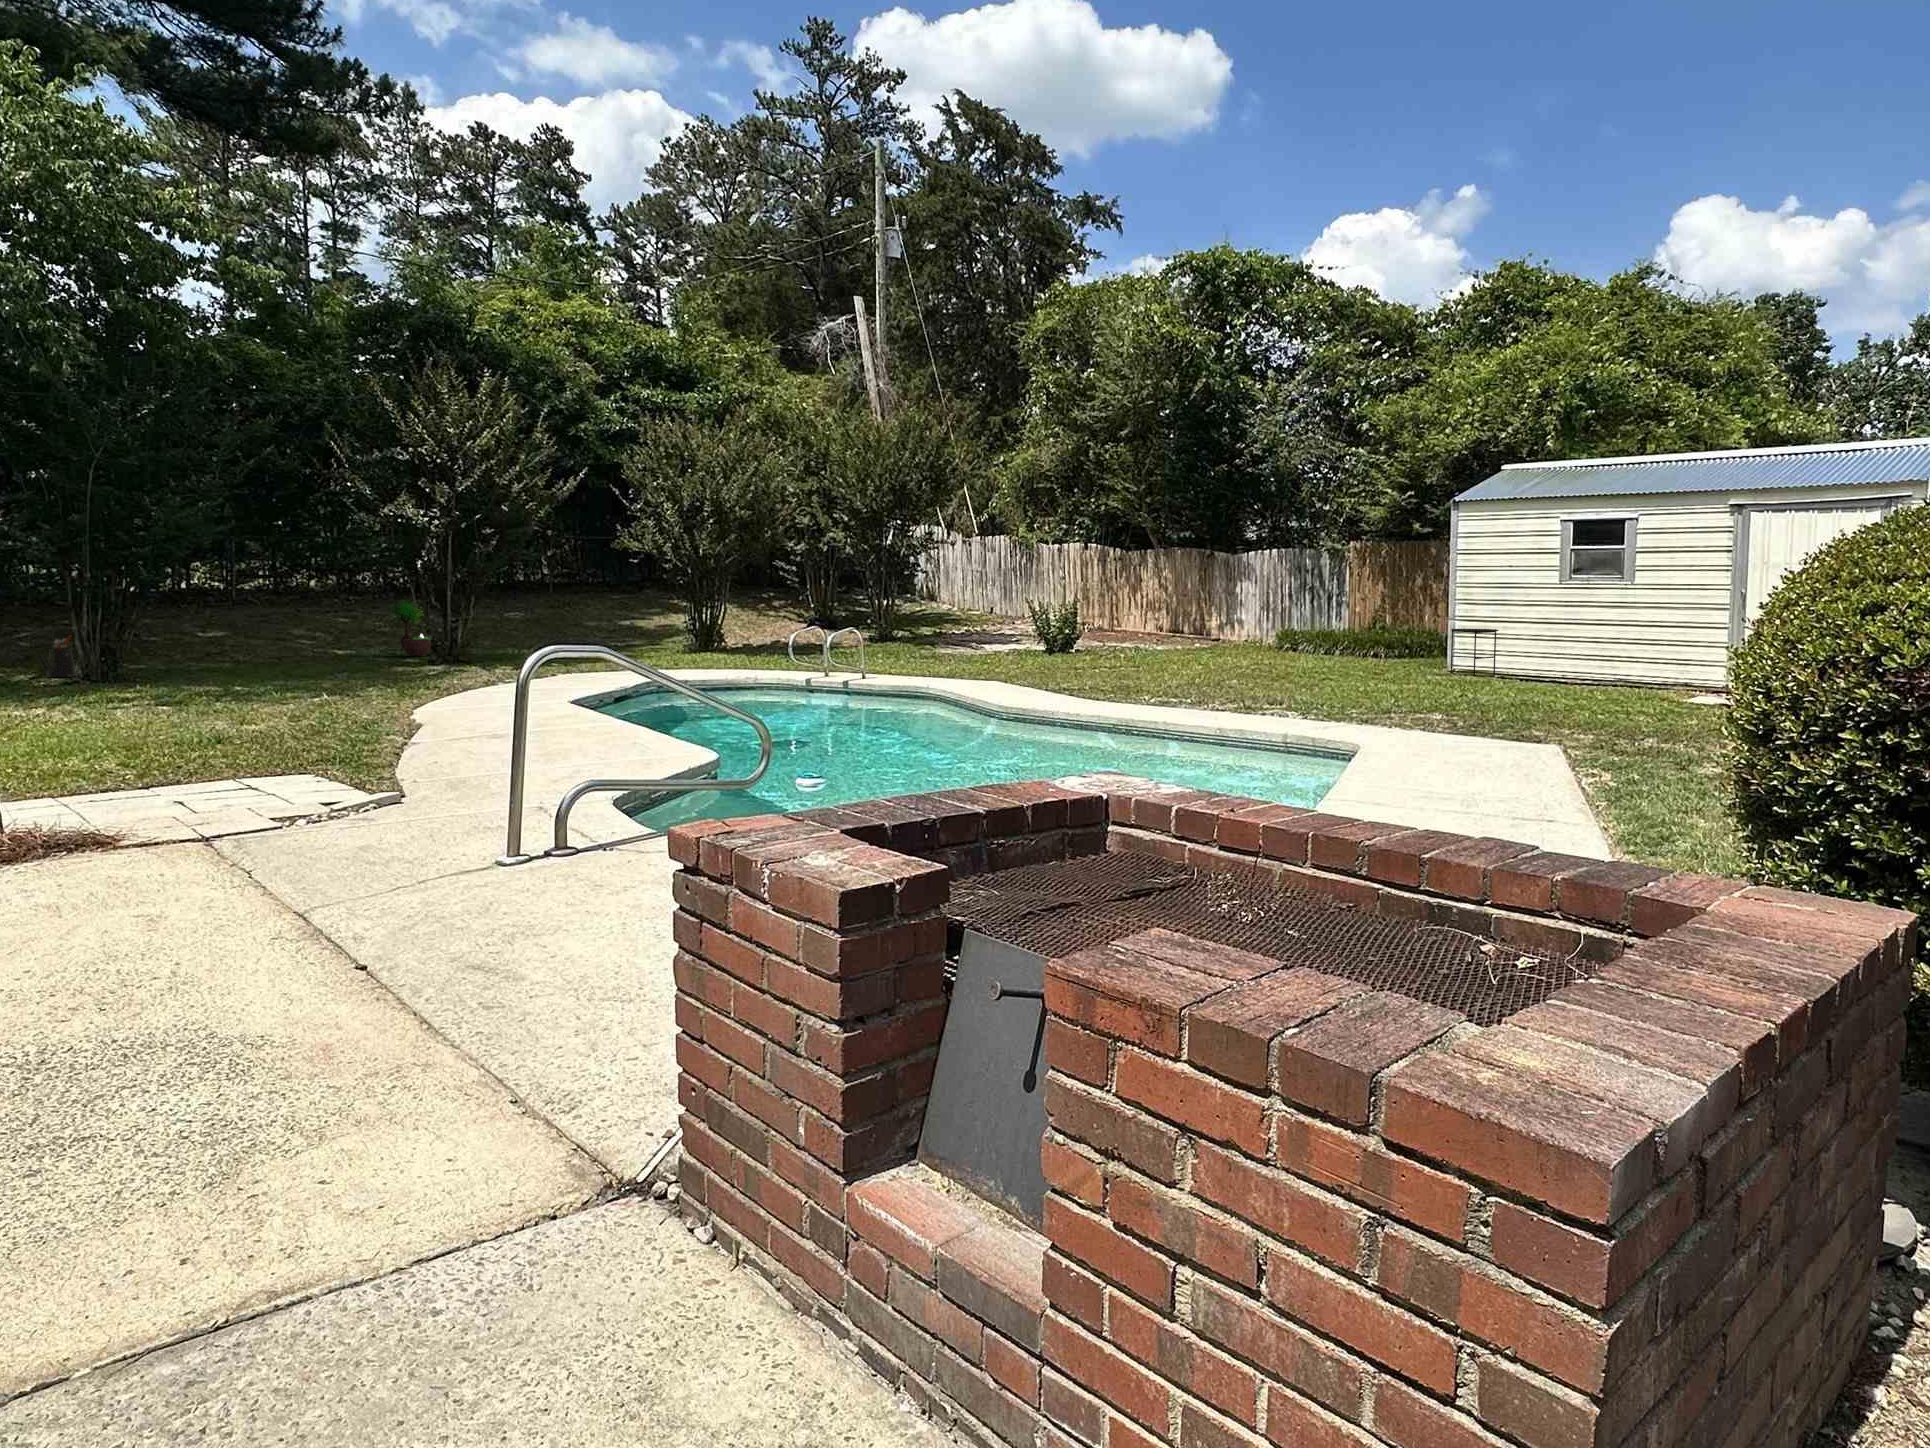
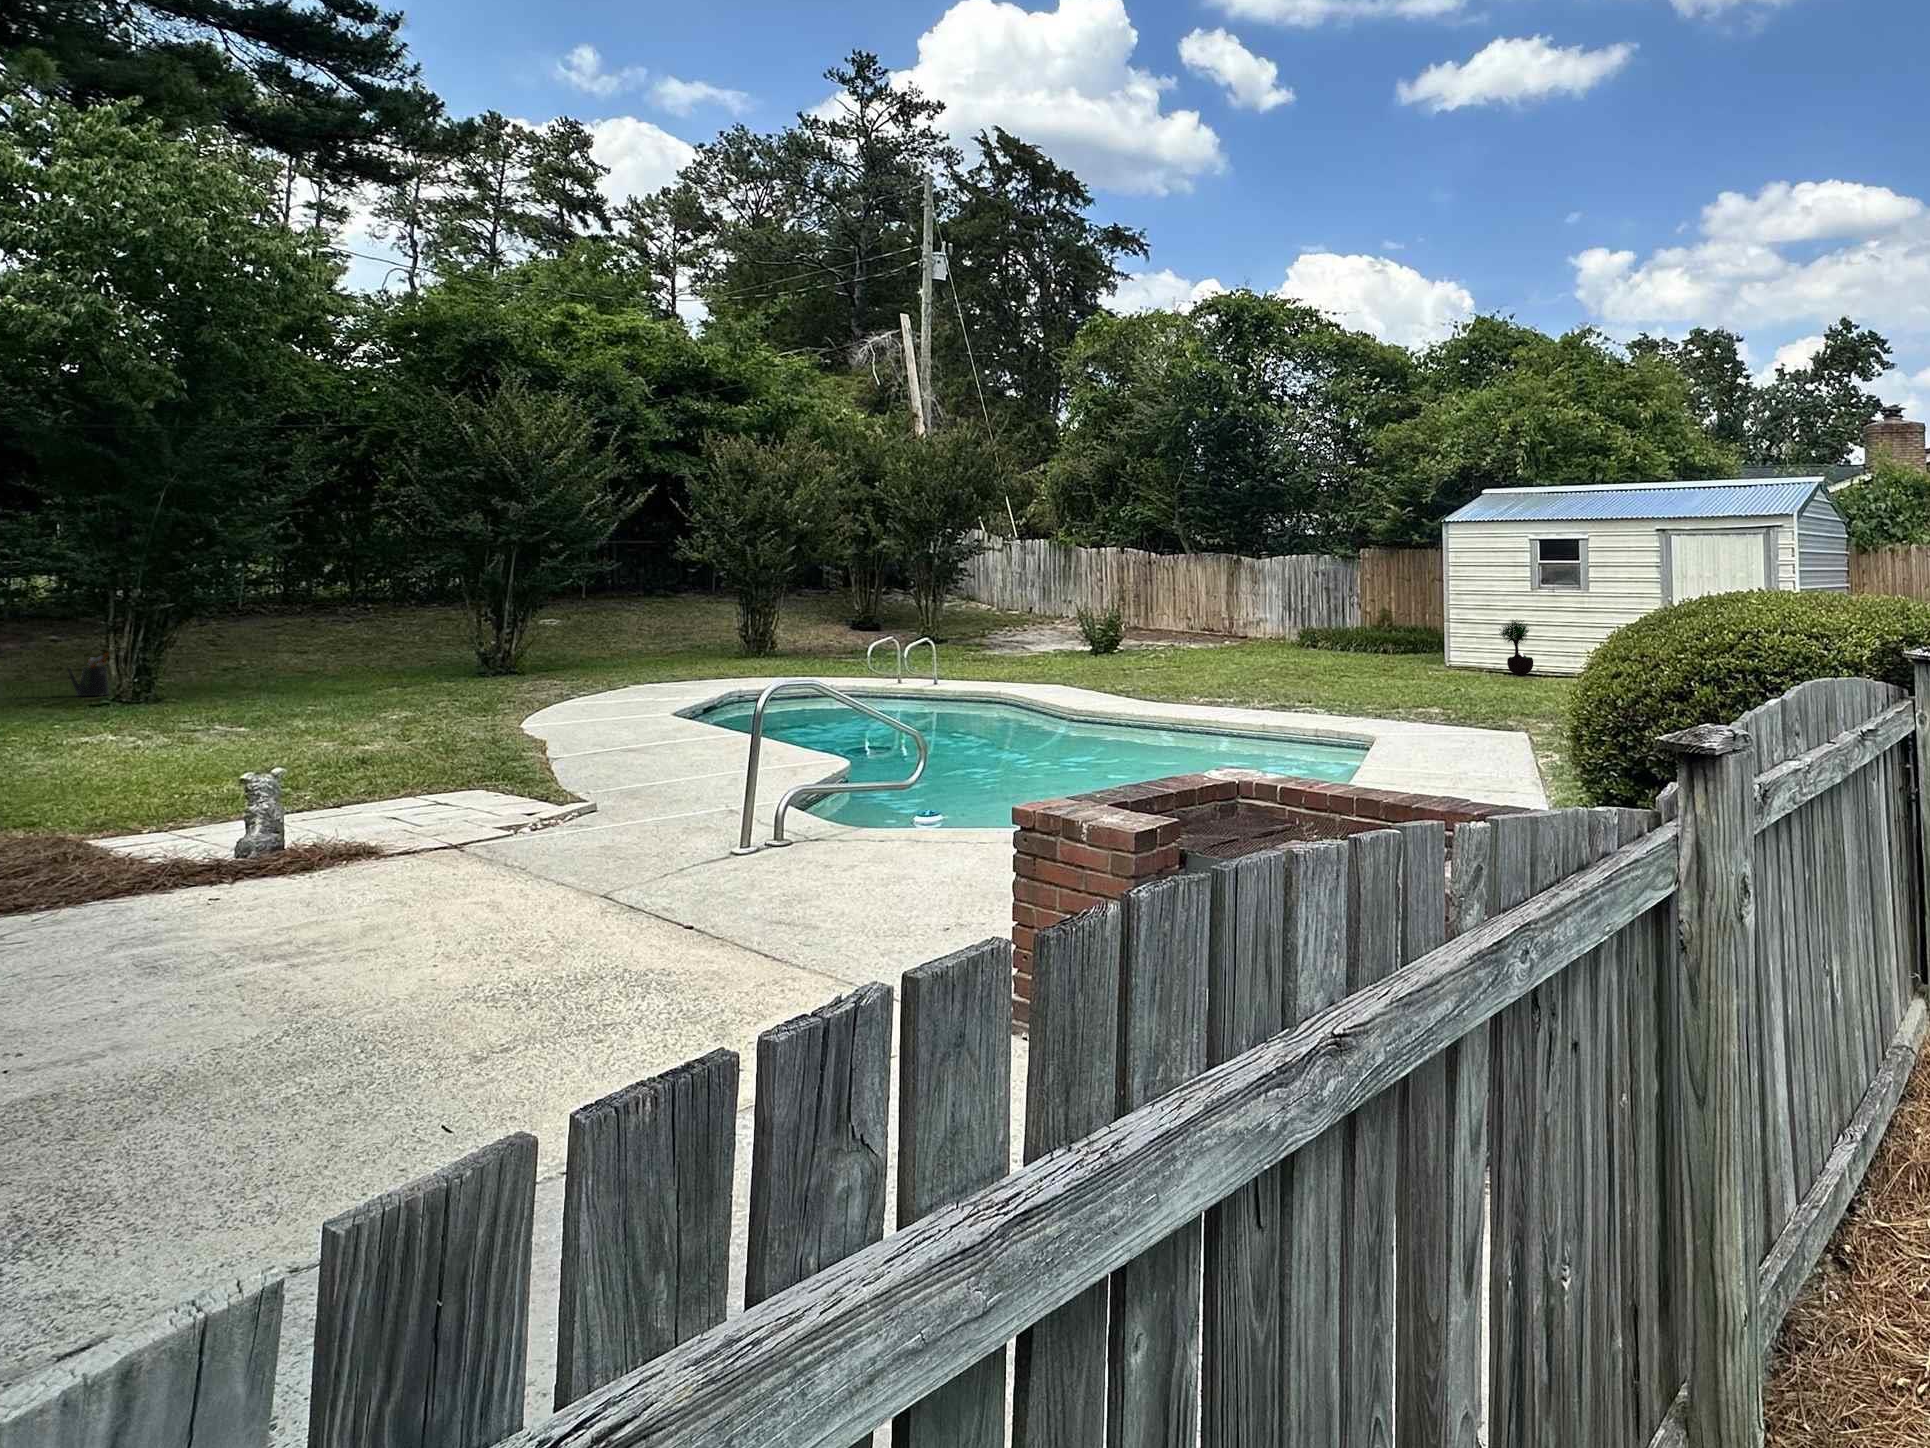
potted tree: present [389,600,431,657] -> present [1499,620,1533,676]
side table: present [1450,629,1499,676] -> none [1446,632,1485,674]

